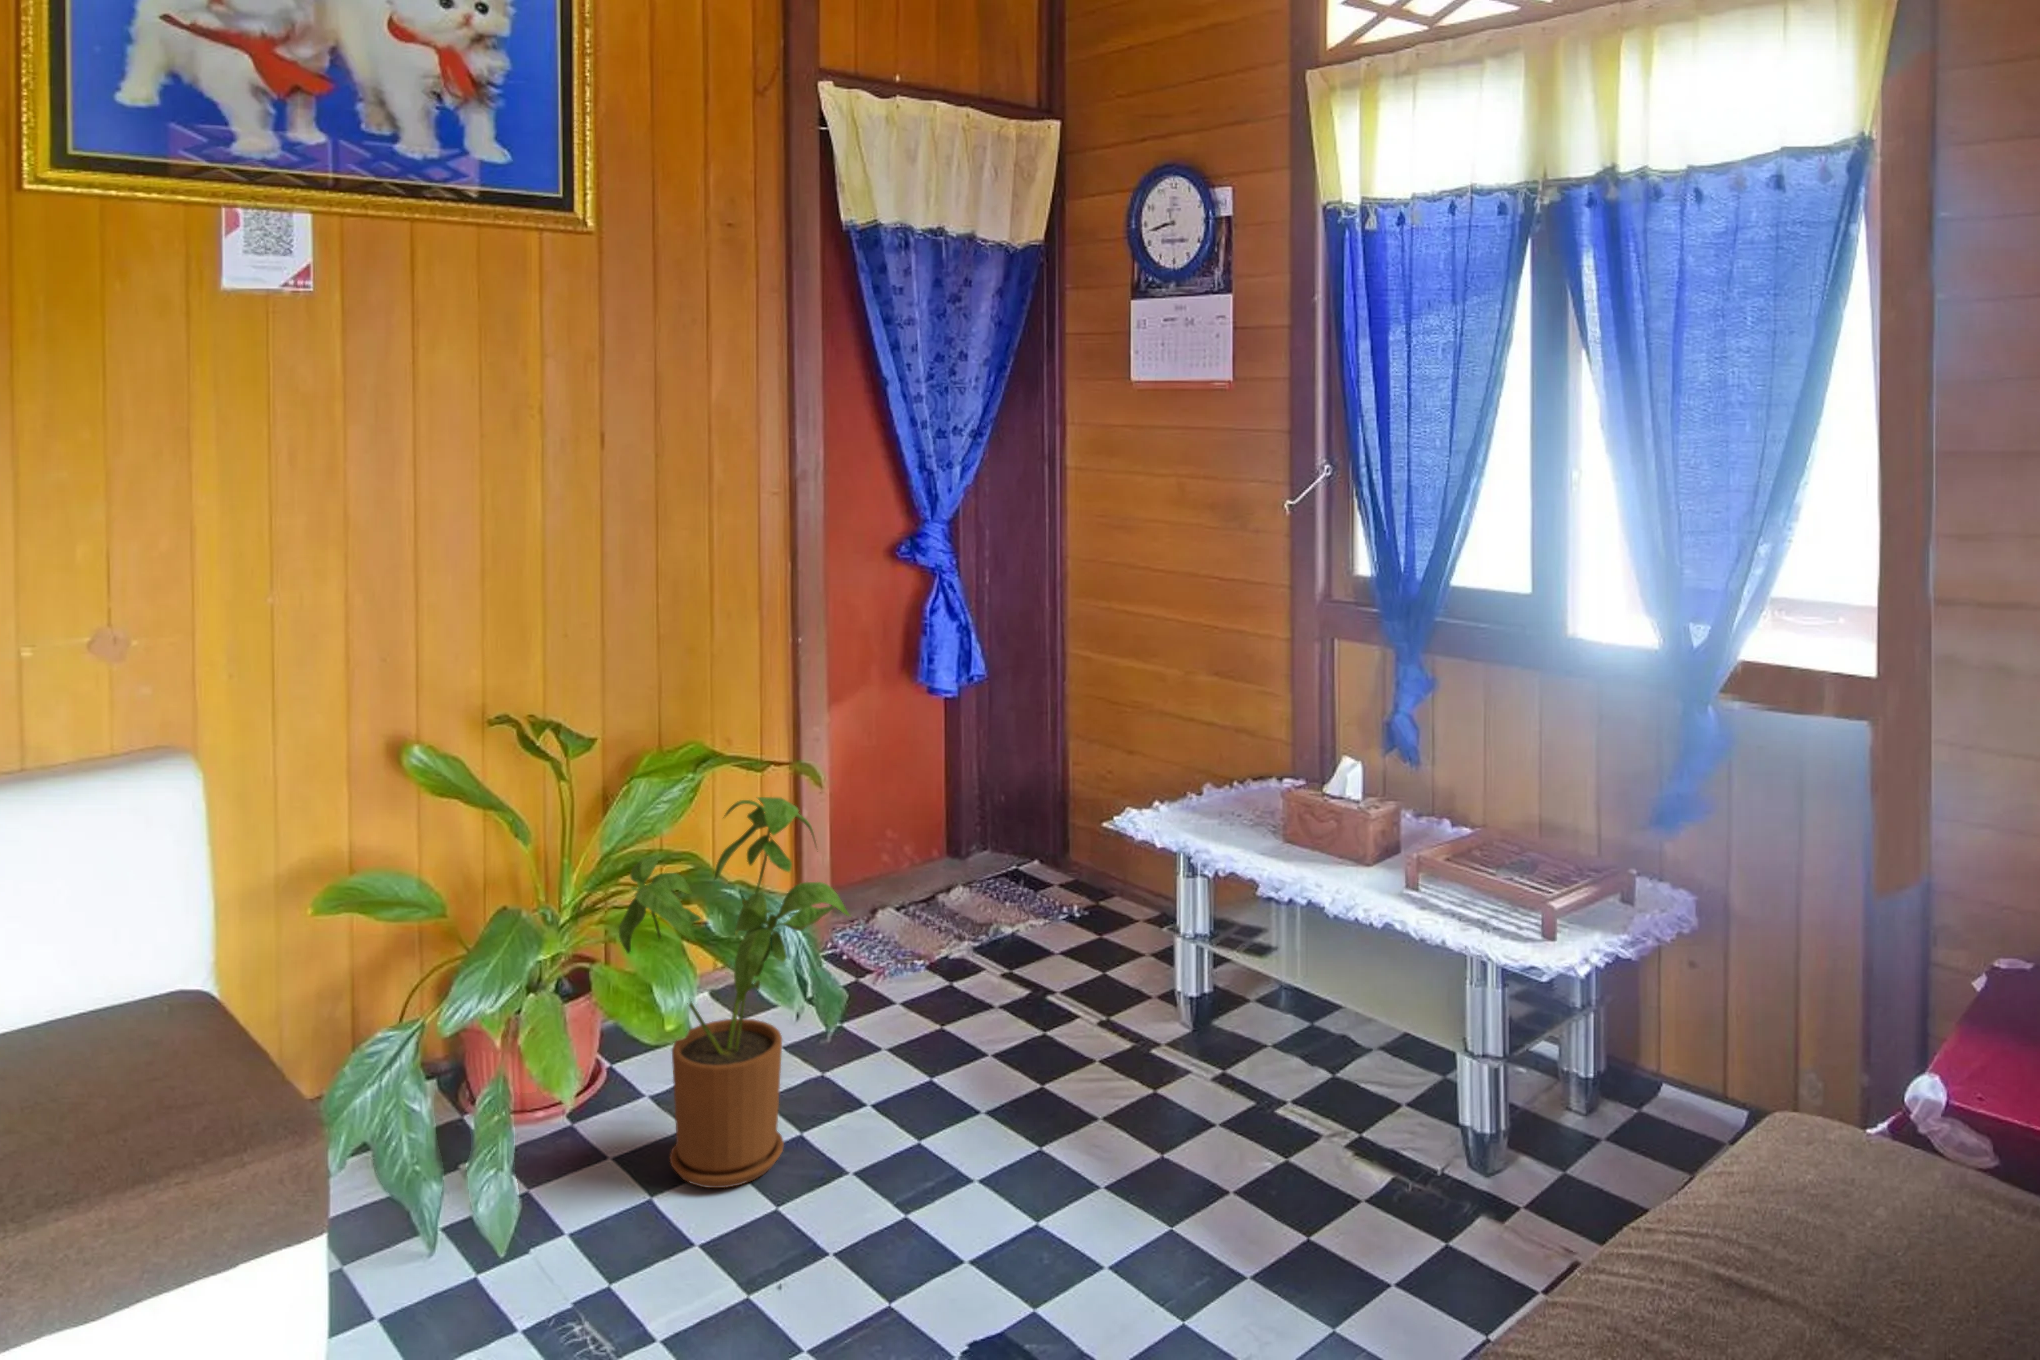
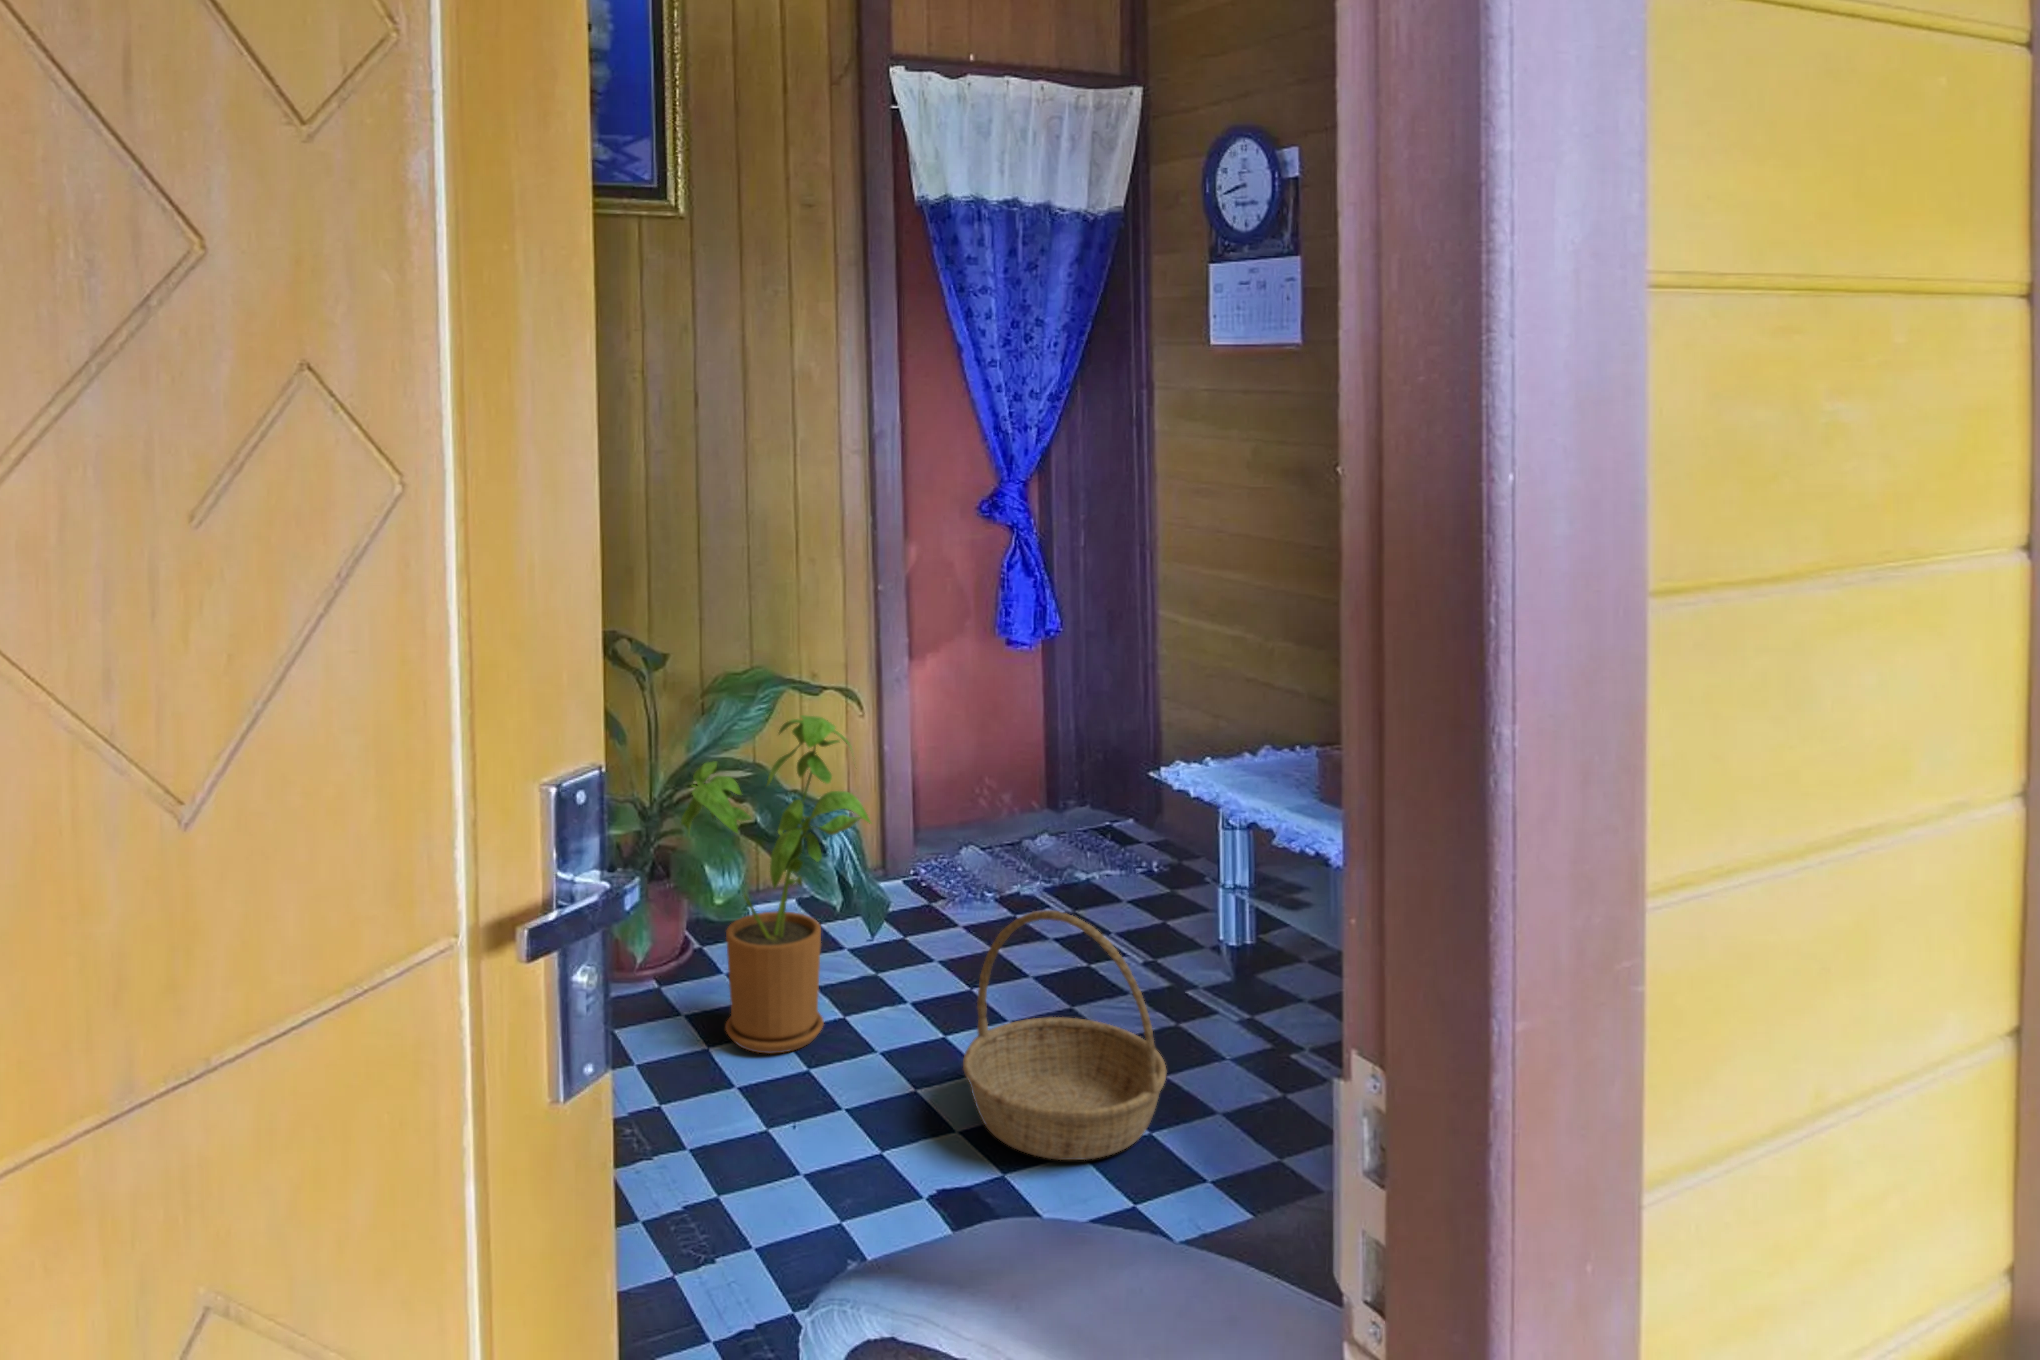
basket: none [968,997,1185,1272] -> present [963,910,1166,1160]

